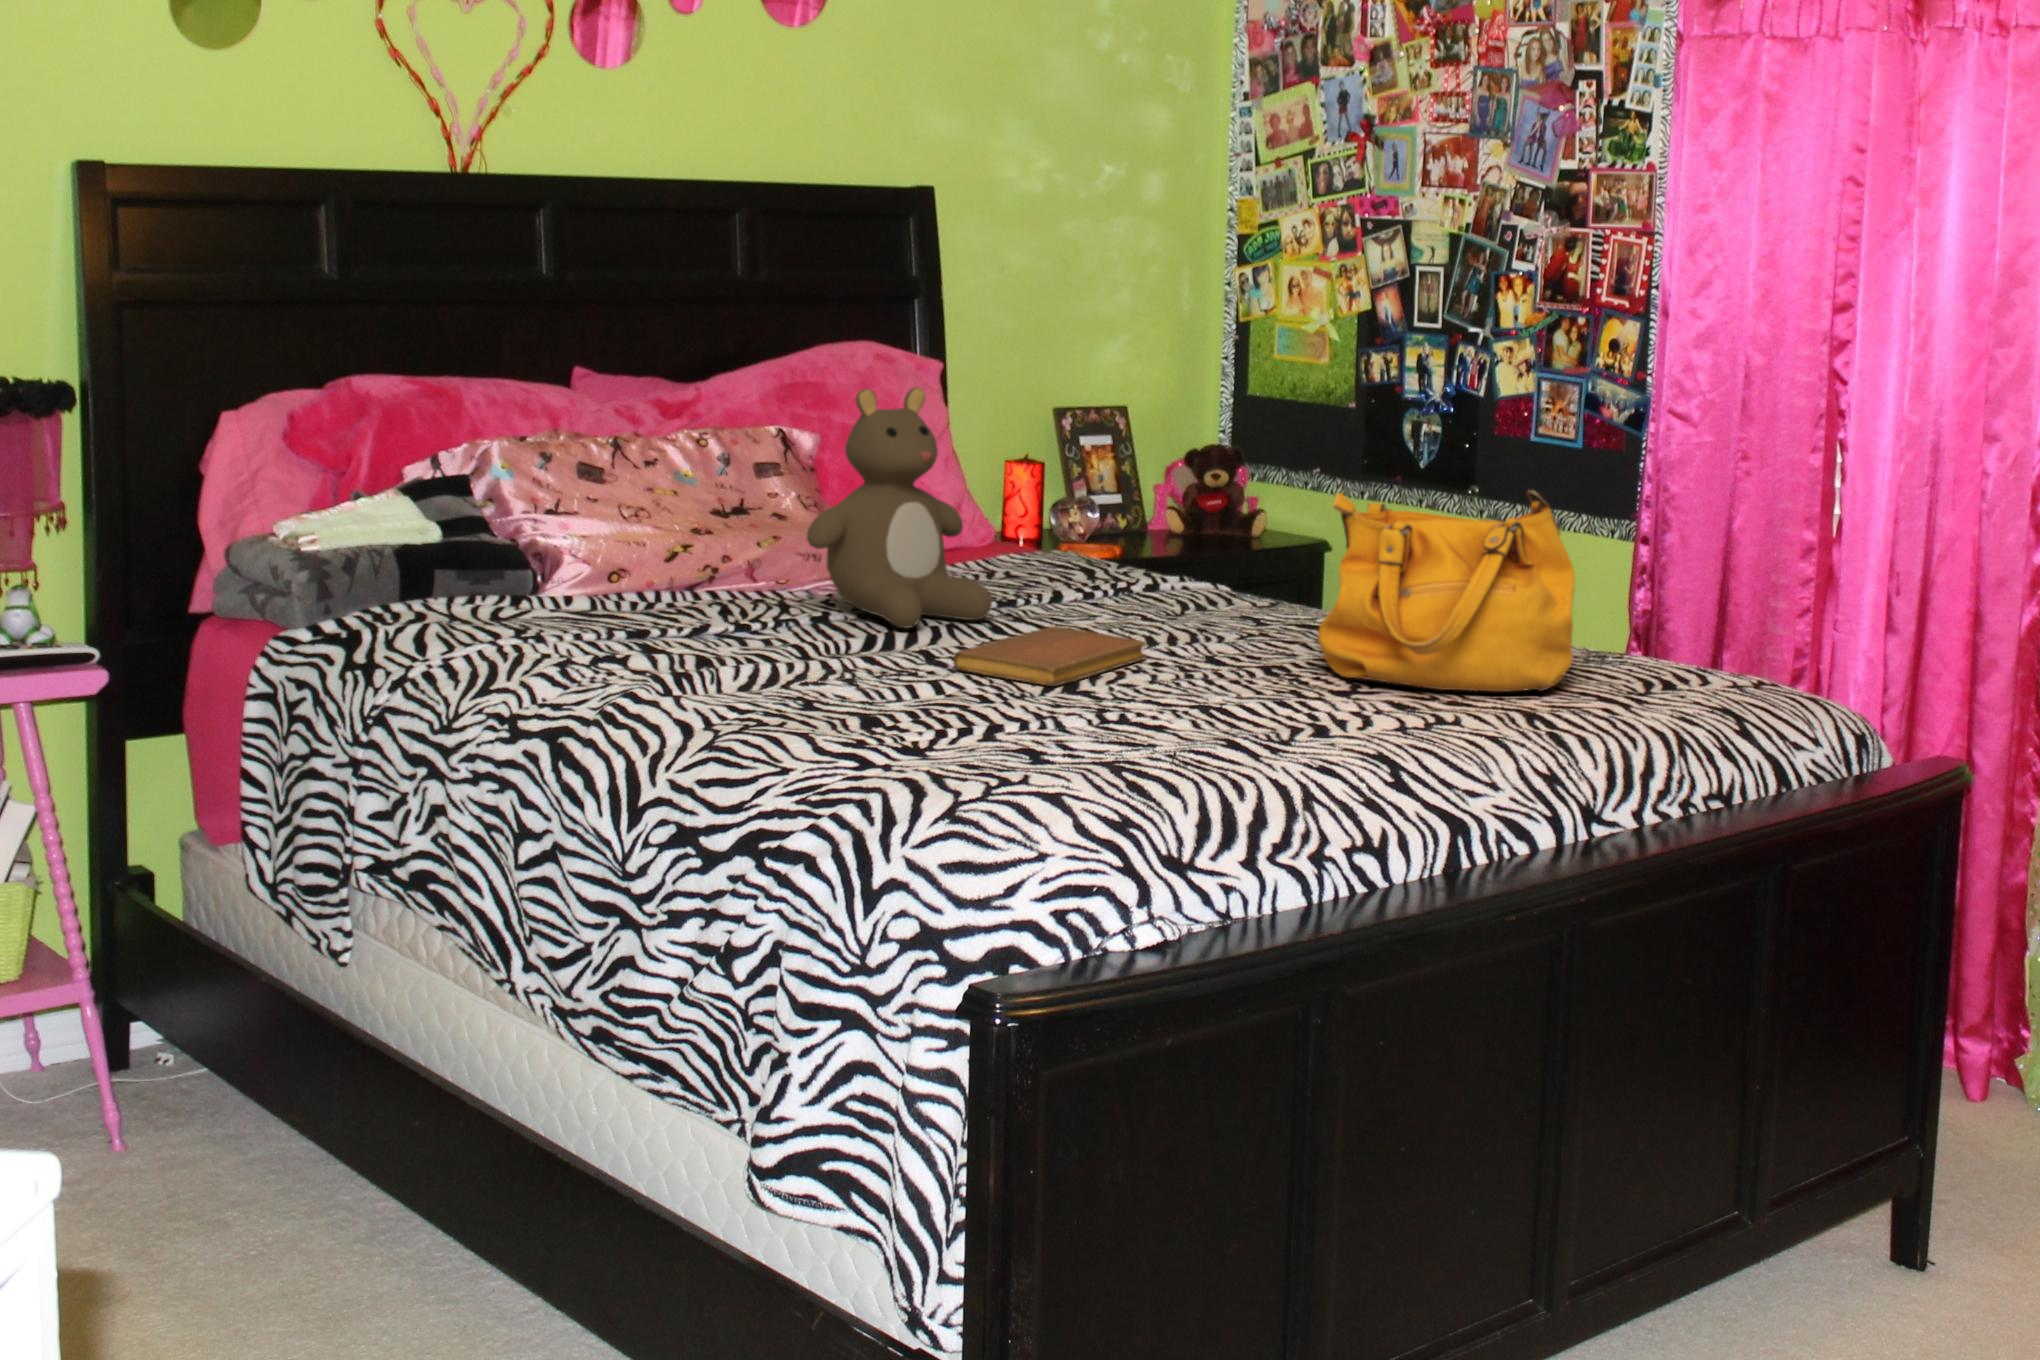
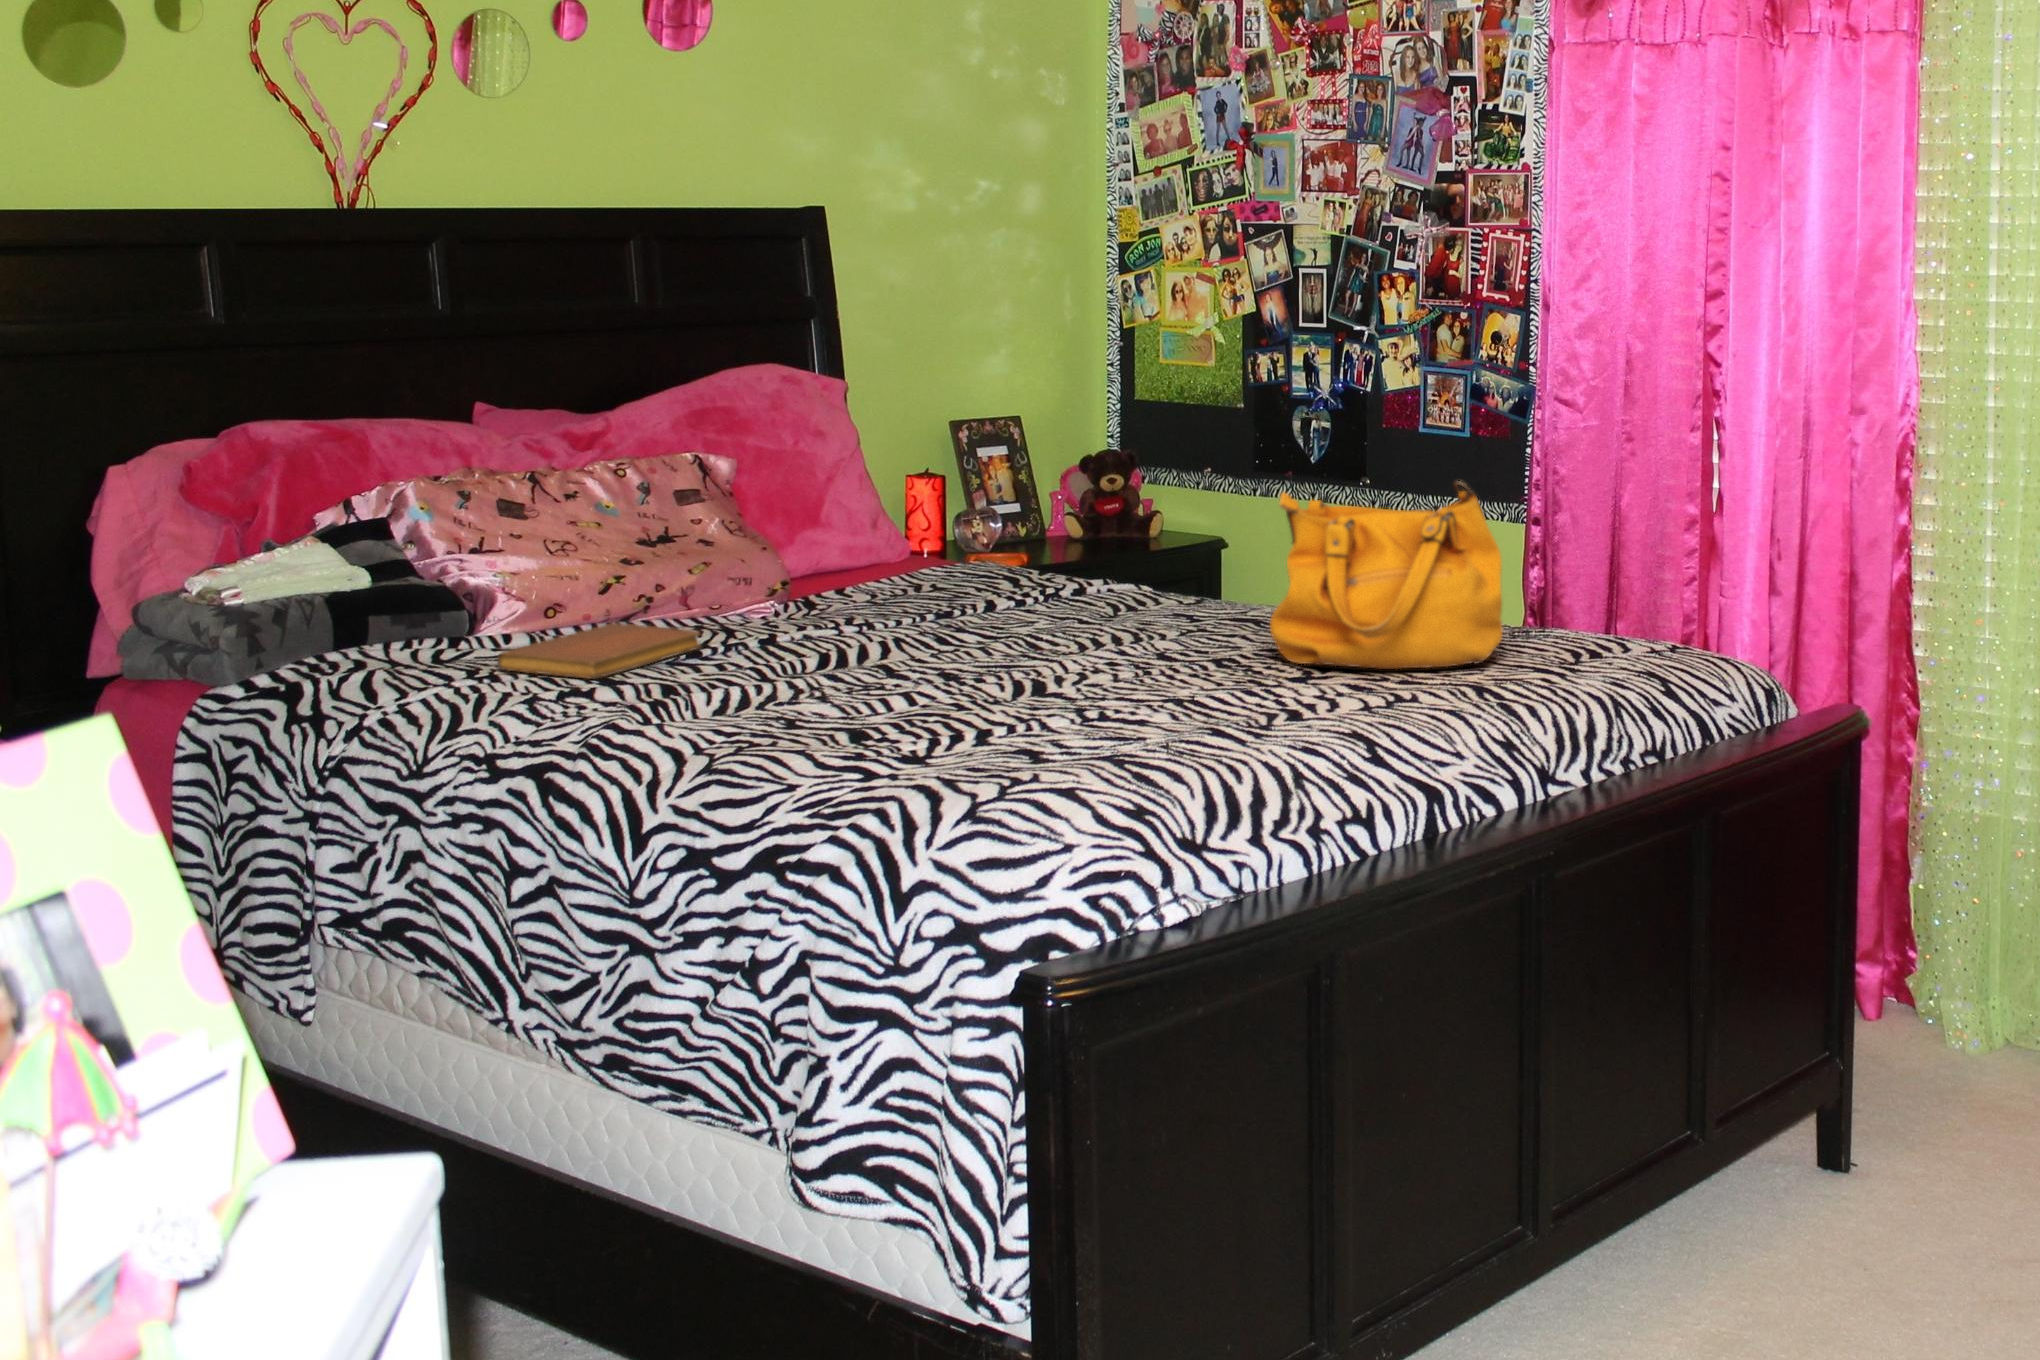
teddy bear: present [807,387,992,629] -> none [752,408,943,645]
notebook: present [953,626,1147,686] -> present [497,623,701,679]

